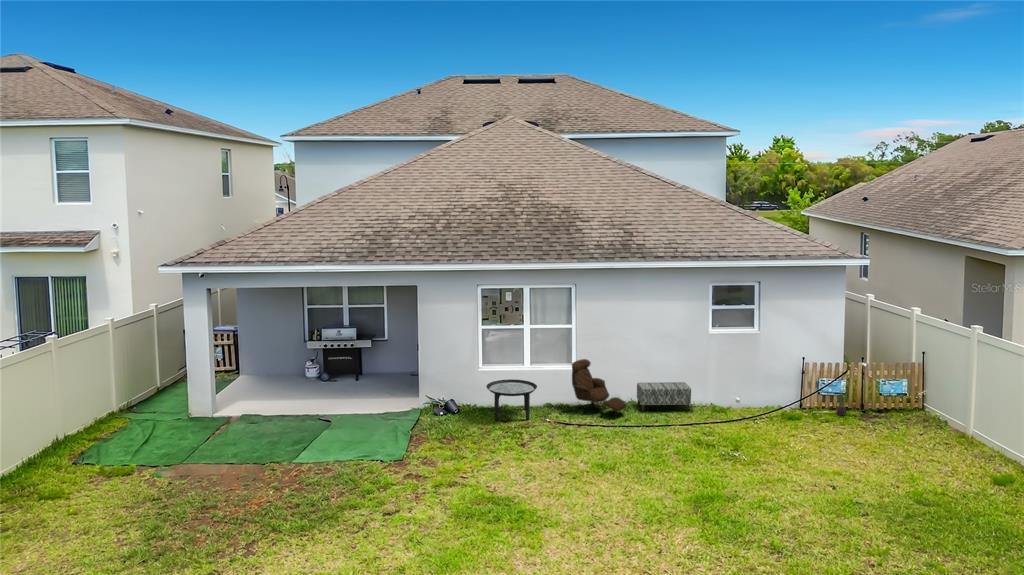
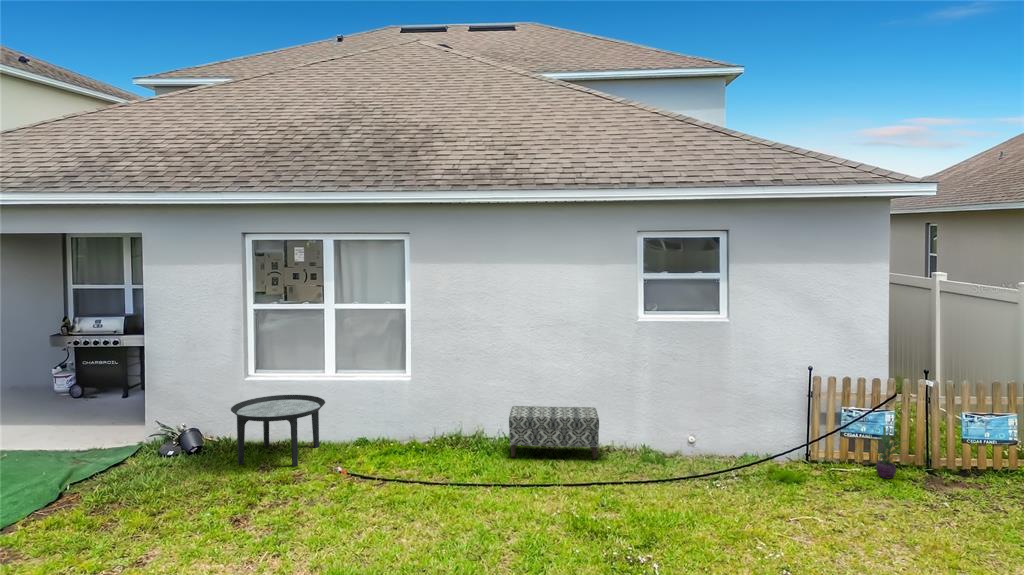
lounge chair: present [572,359,627,418] -> none [390,363,480,468]

